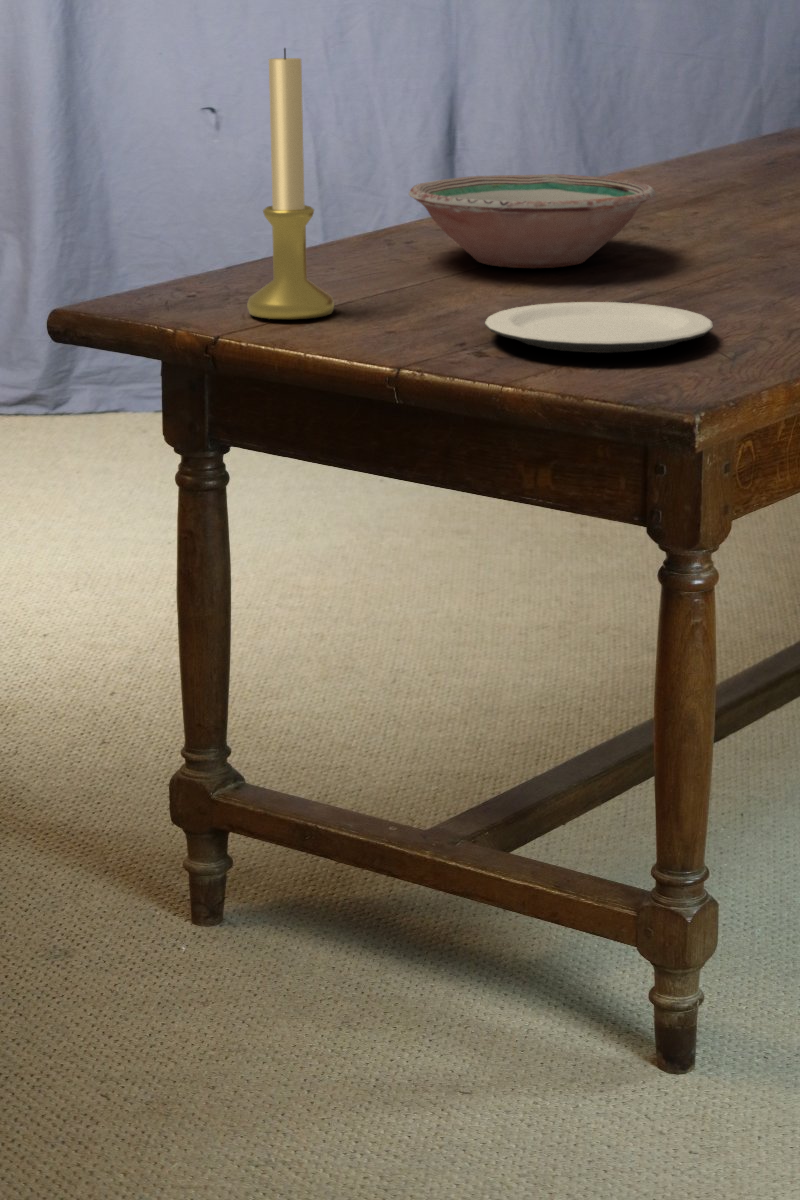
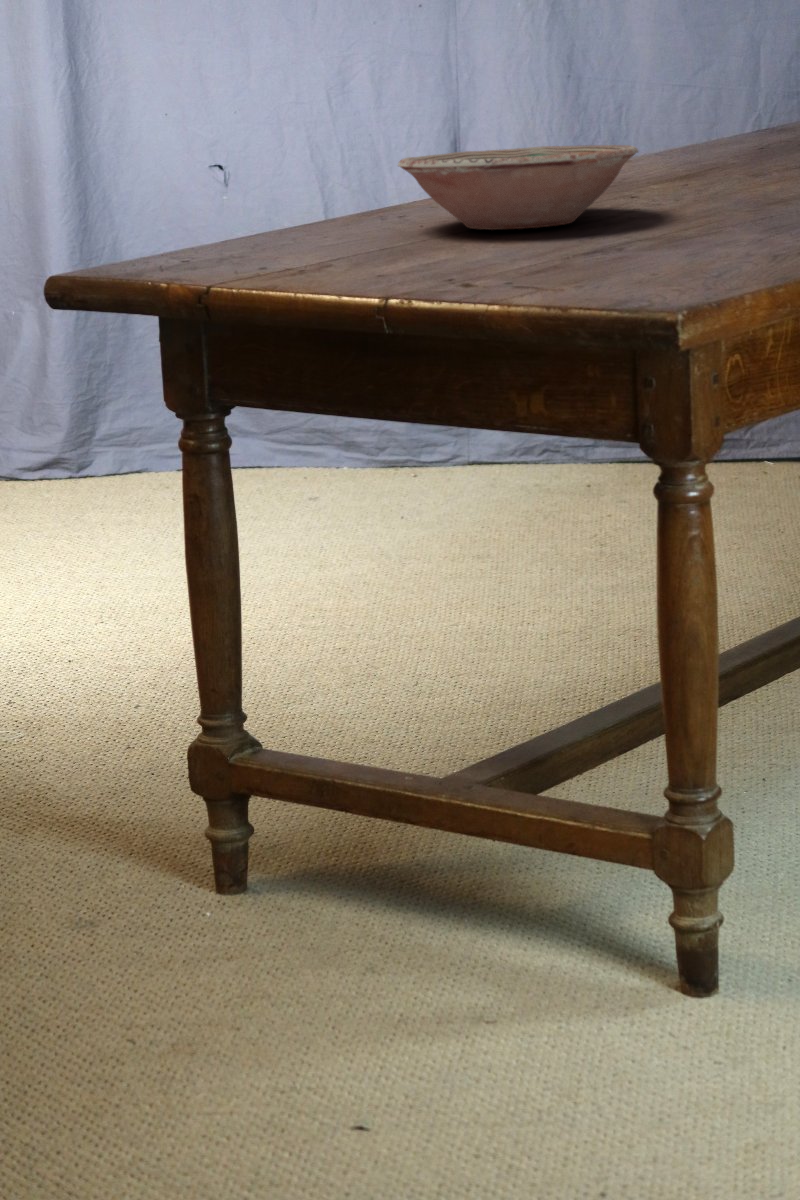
candle holder: present [247,48,334,319] -> none [241,11,327,275]
plate: present [485,302,713,353] -> none [471,241,694,277]

